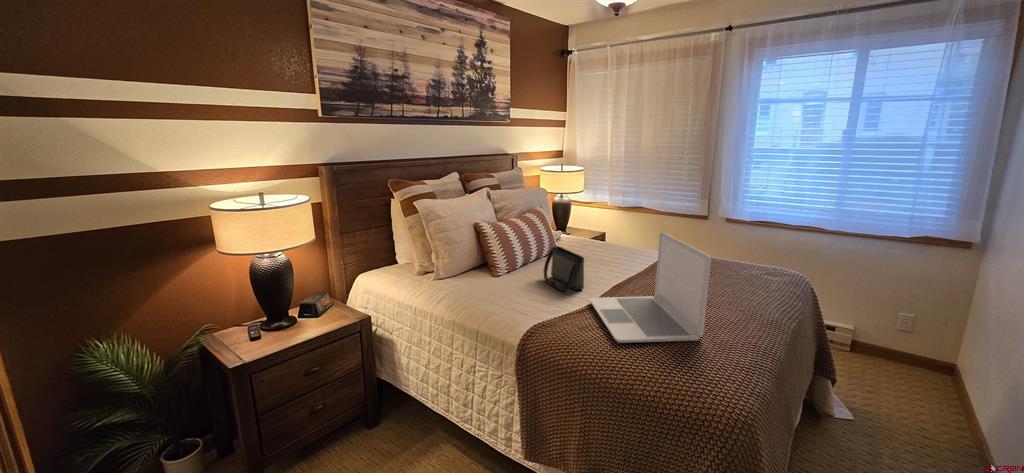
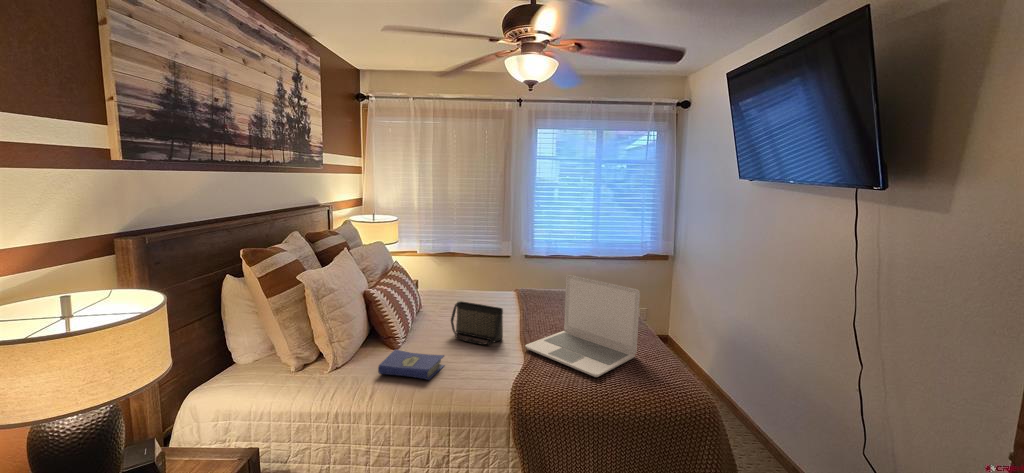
hardcover book: none [454,274,507,302] -> present [378,349,444,380]

